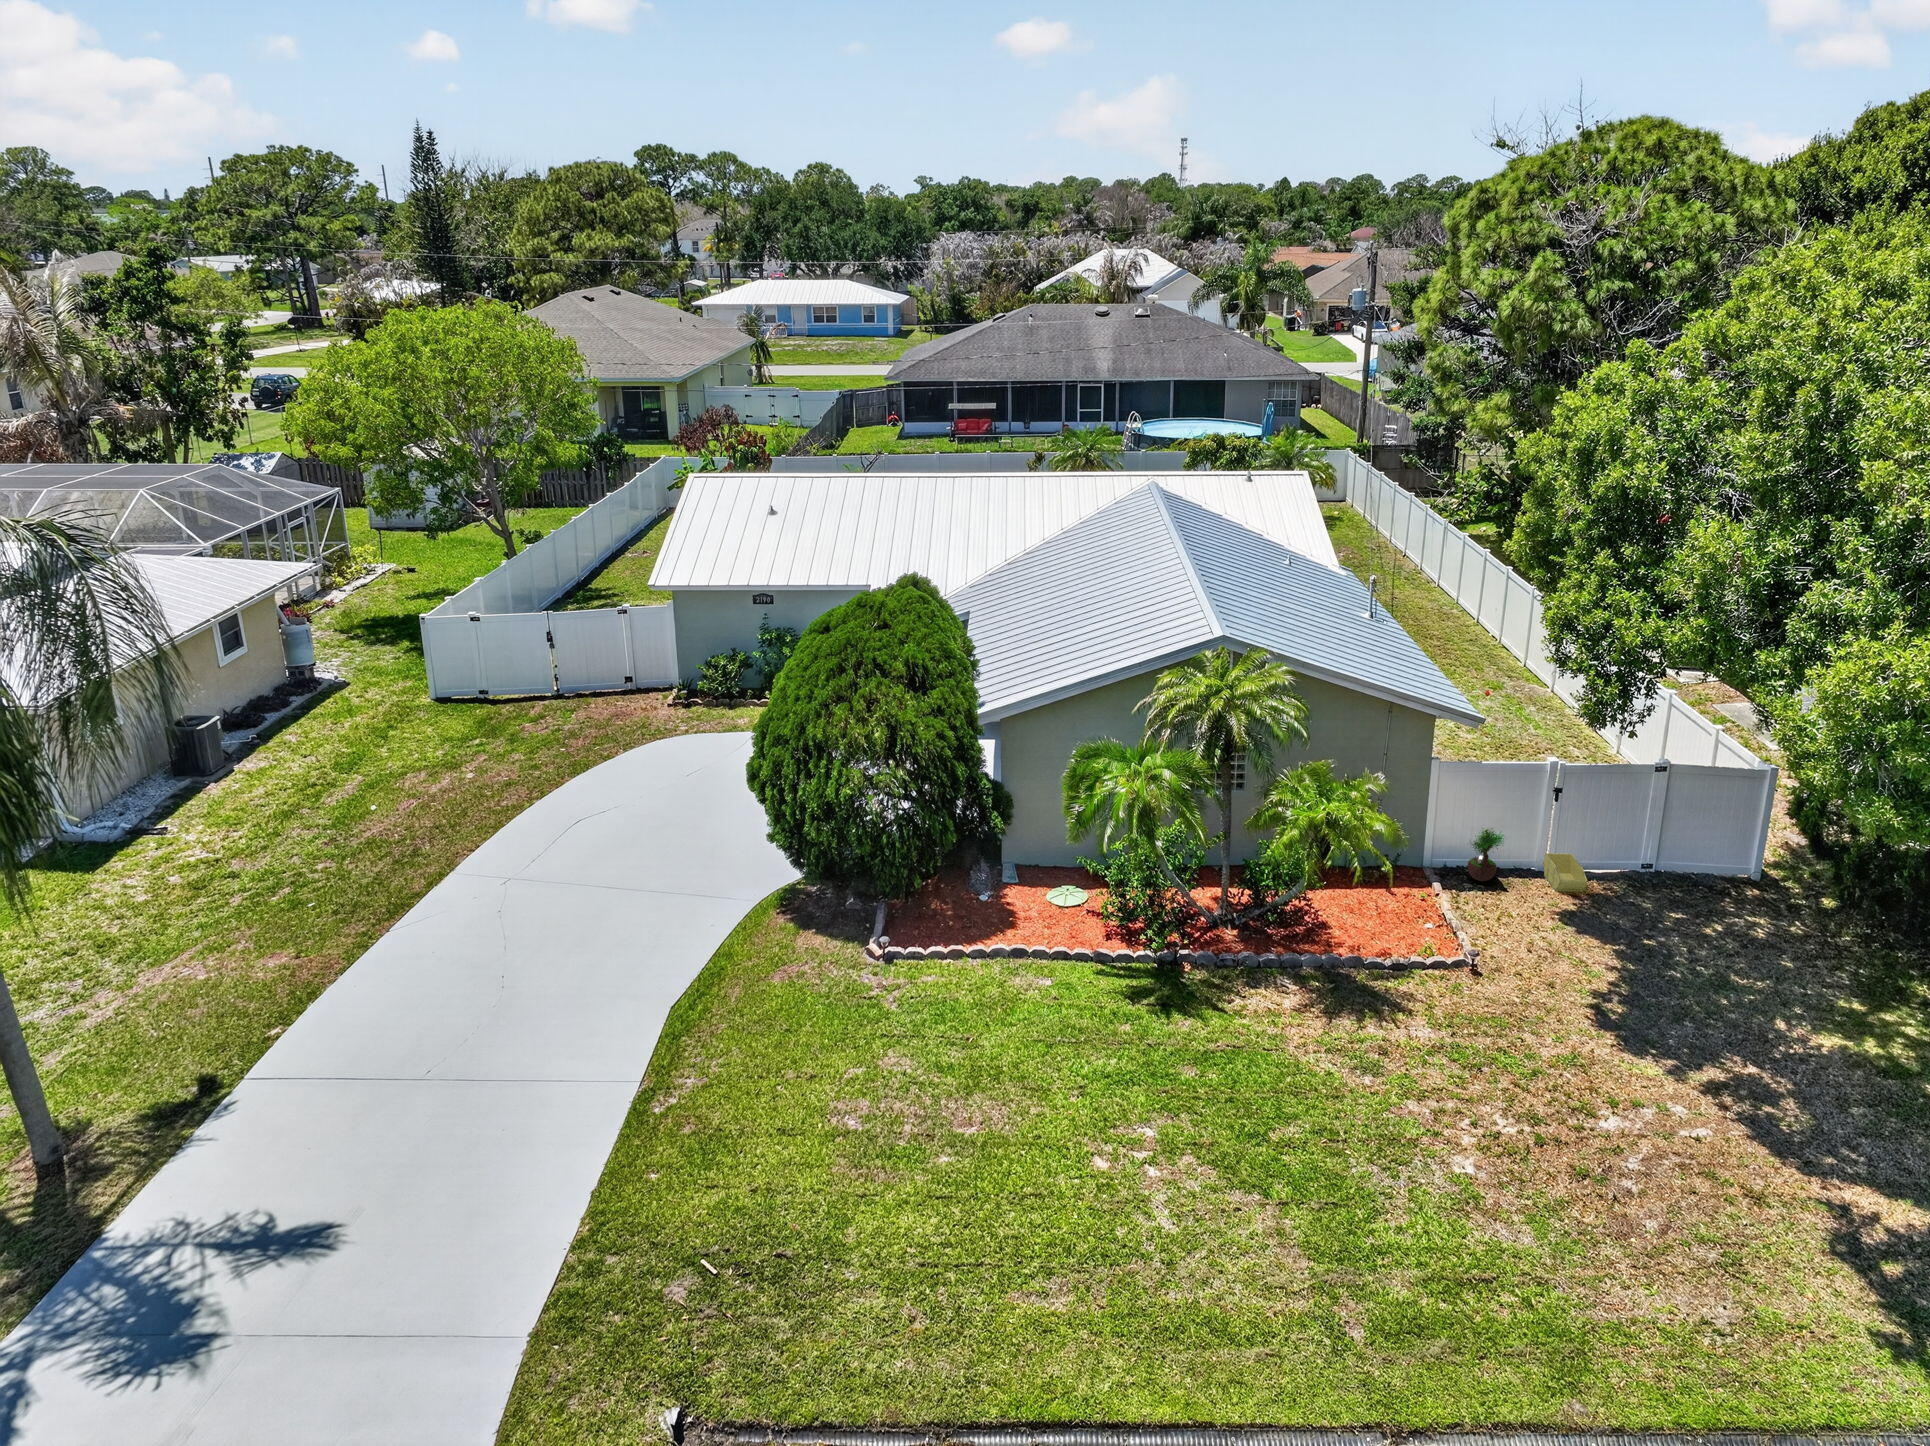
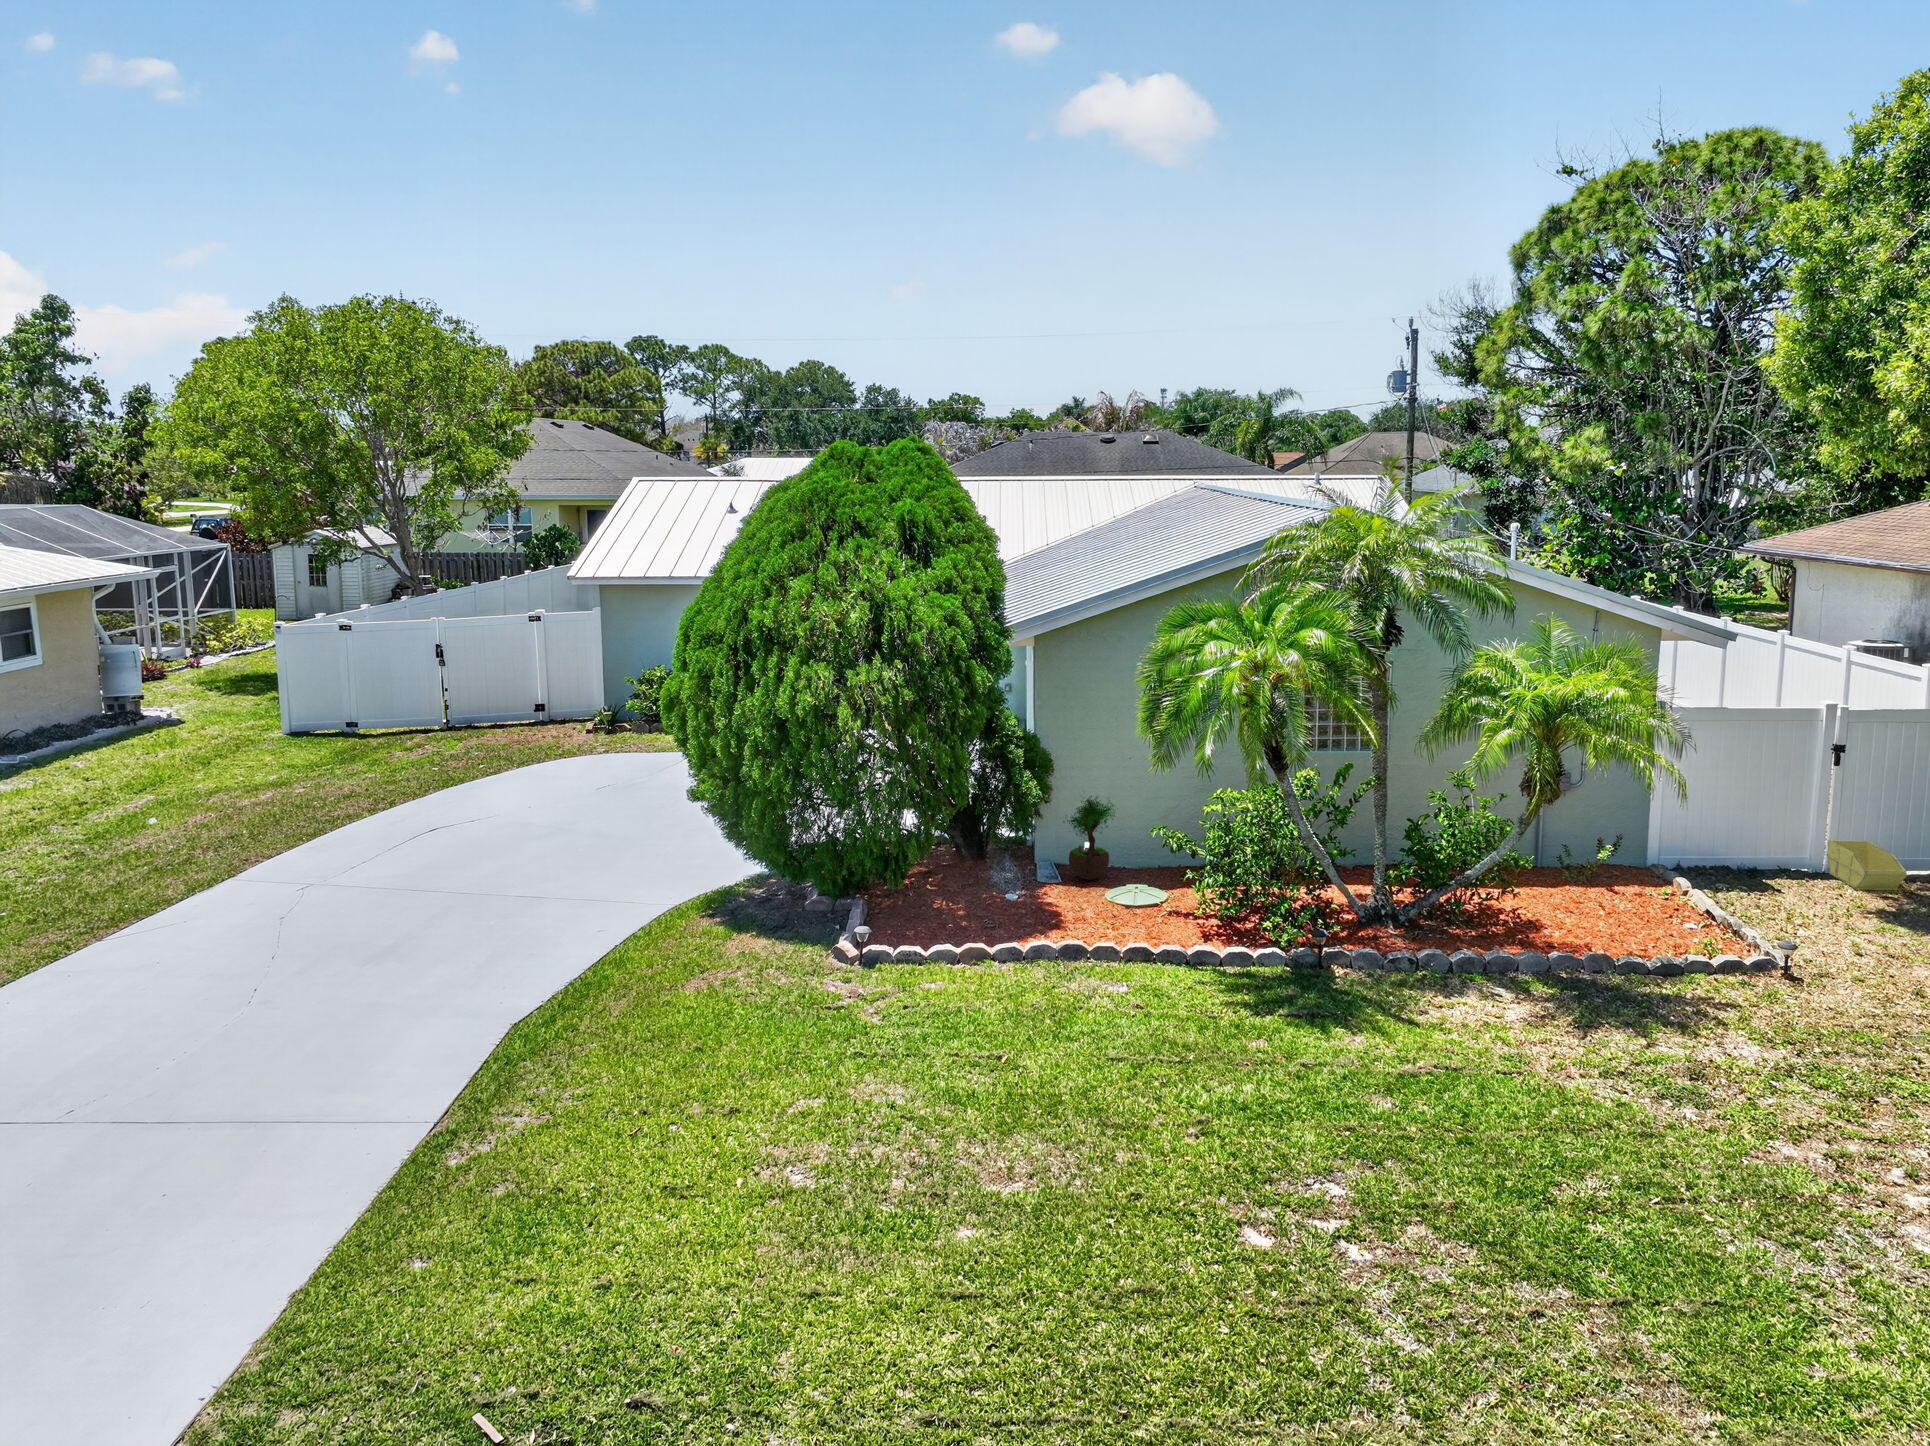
potted tree: present [1467,828,1504,881] -> present [1063,795,1118,880]

